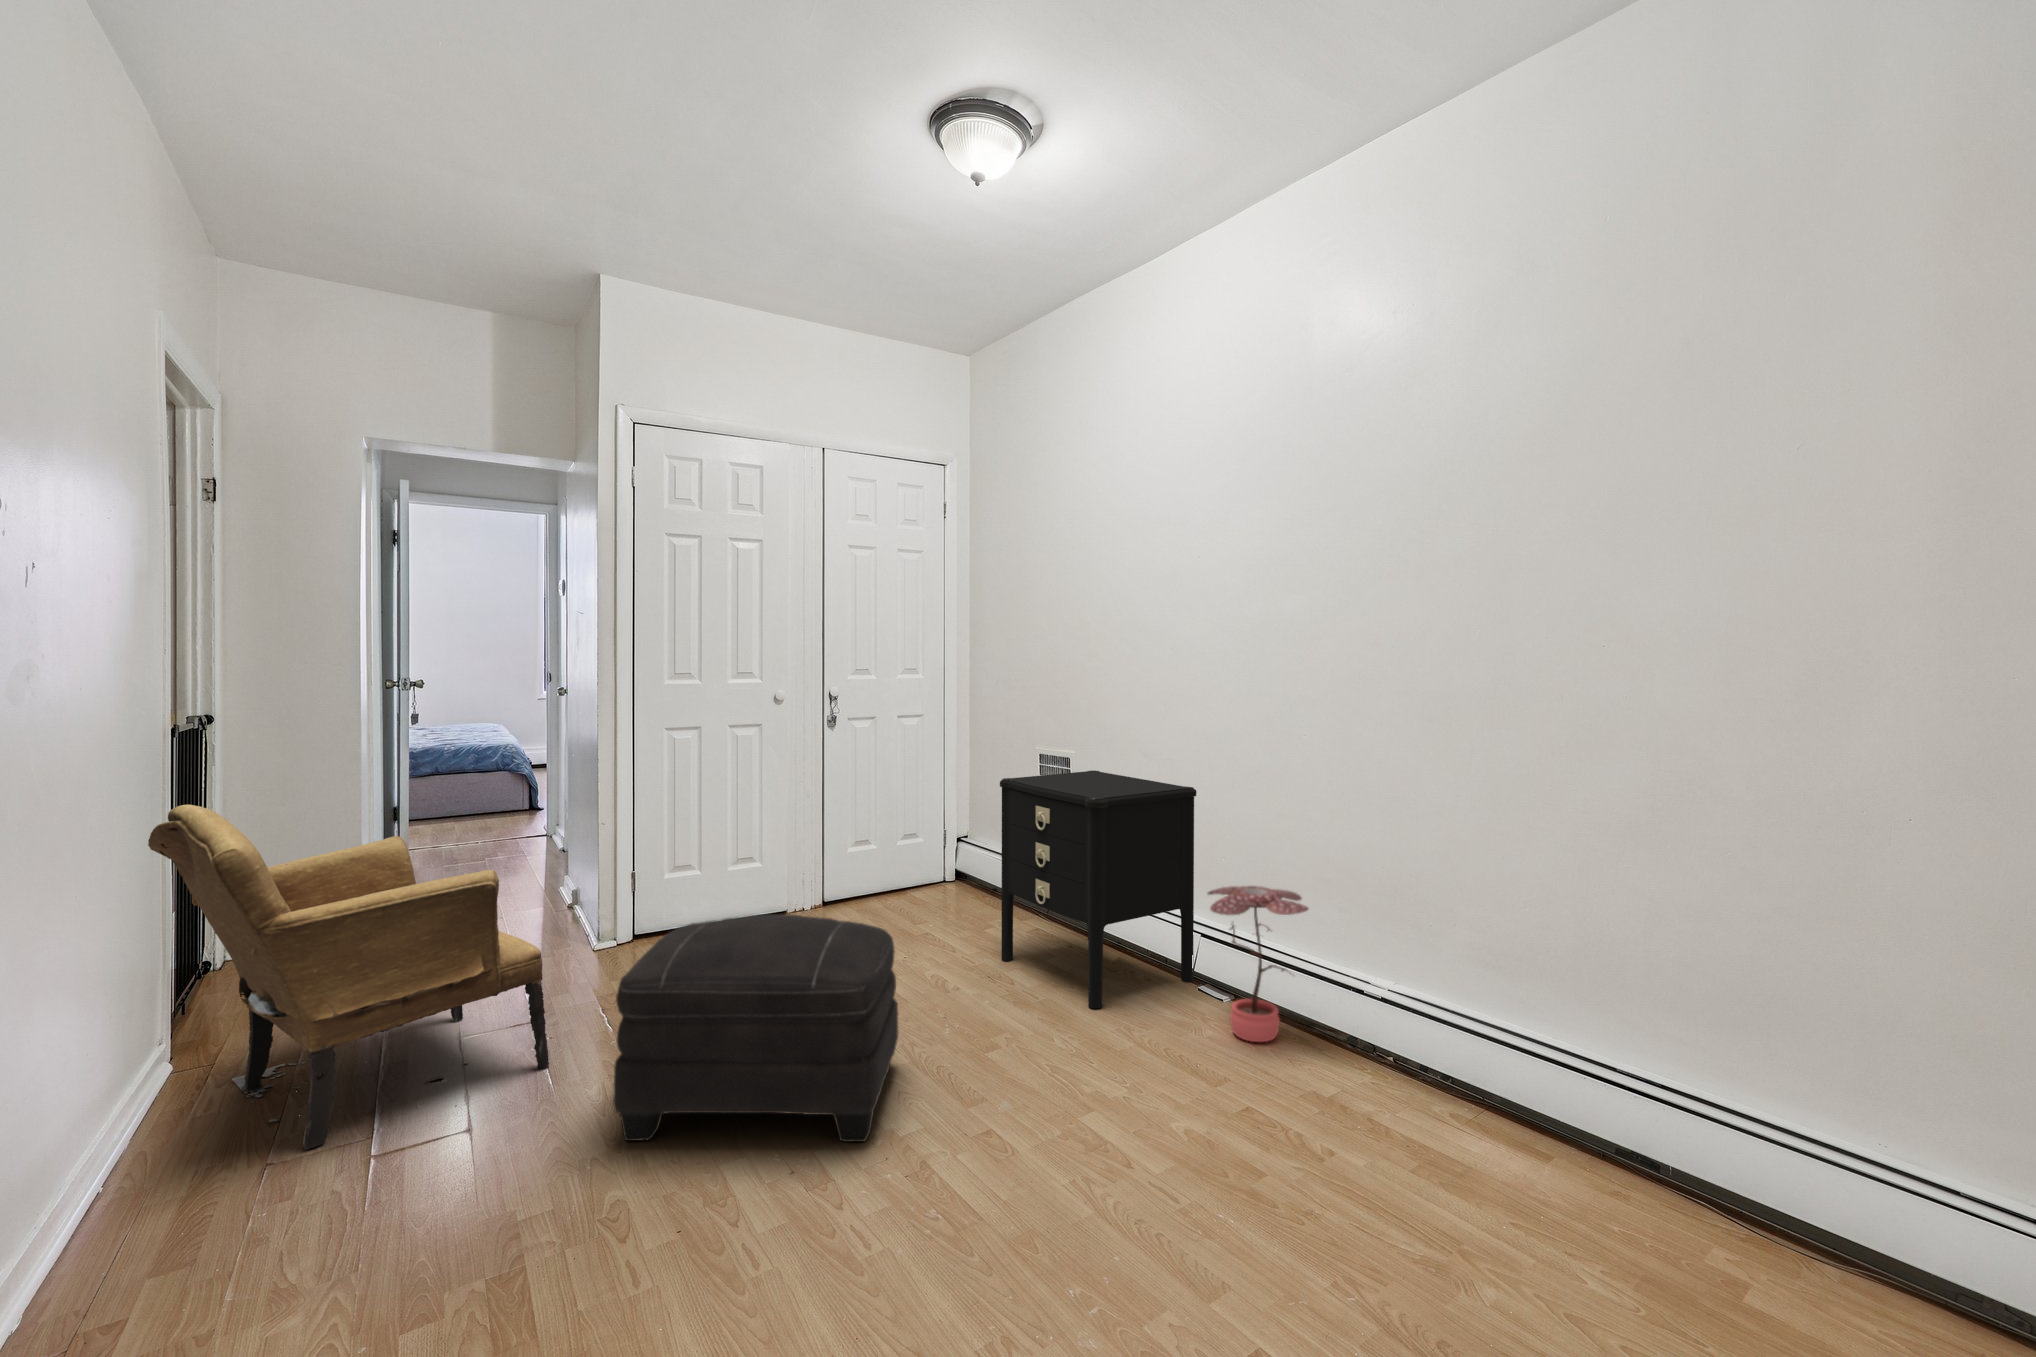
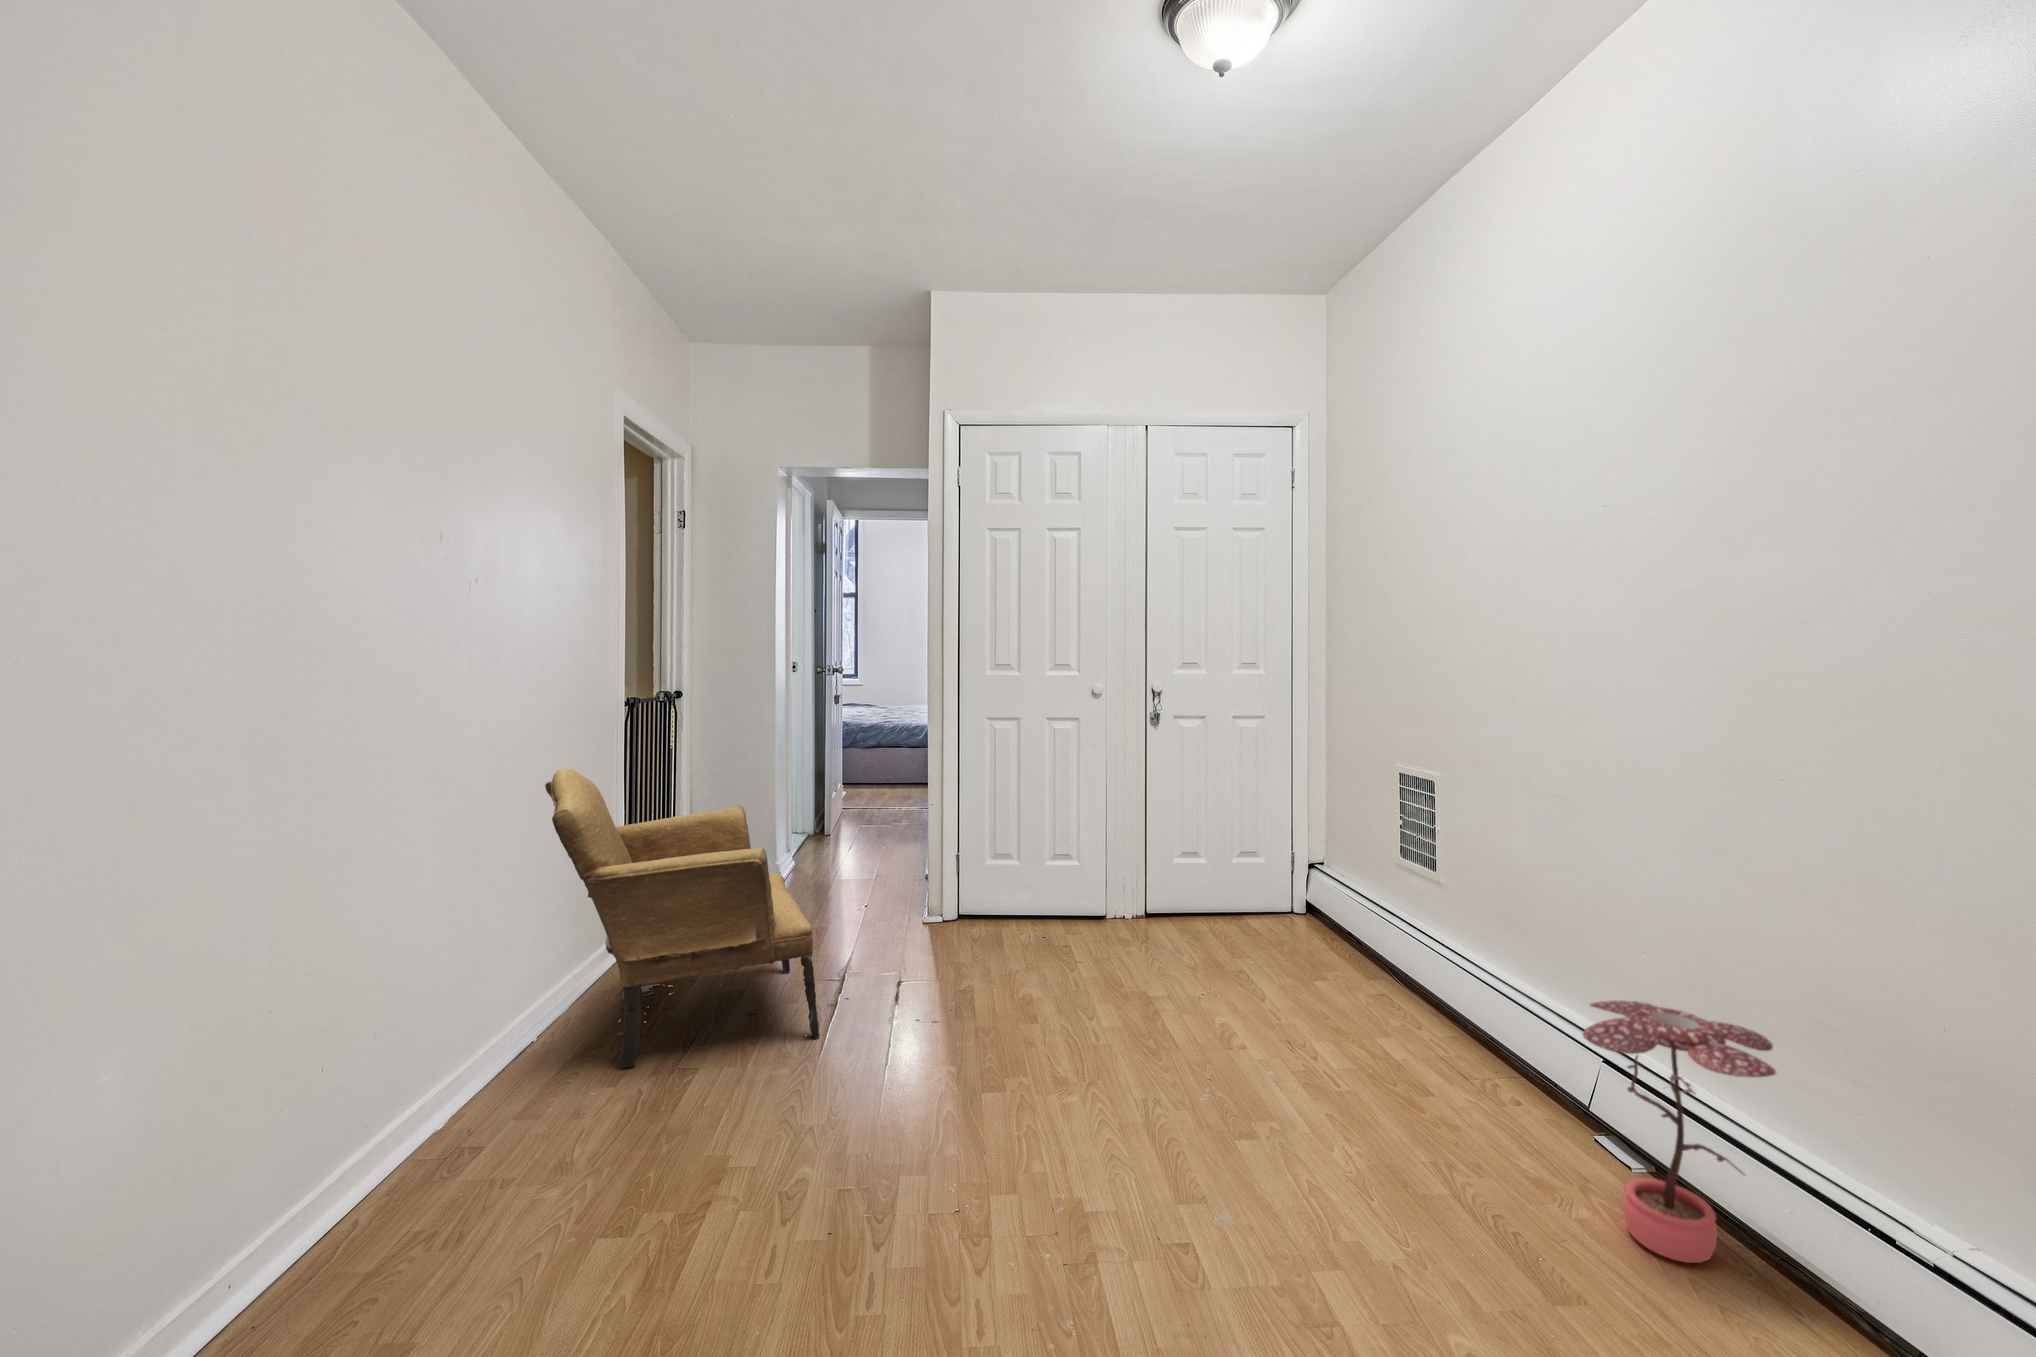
nightstand: present [1000,770,1196,1008] -> none [1315,800,1598,1125]
ottoman: present [613,914,898,1142] -> none [815,927,1125,1227]

